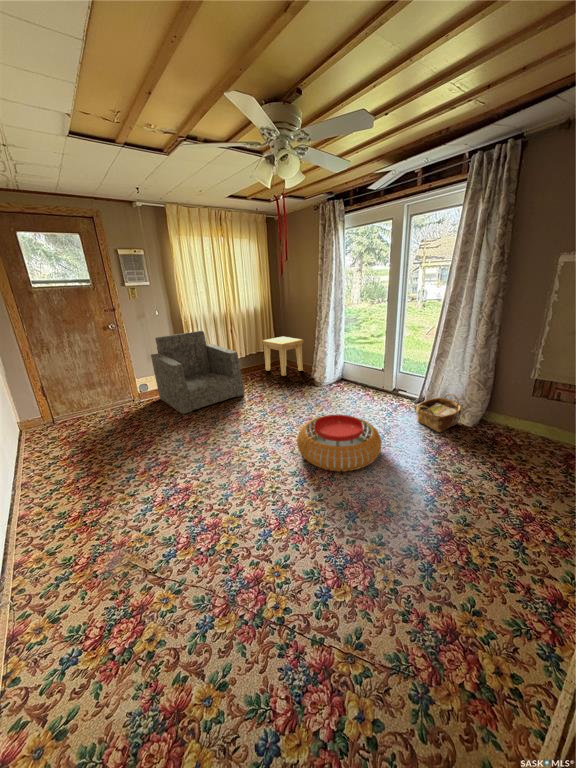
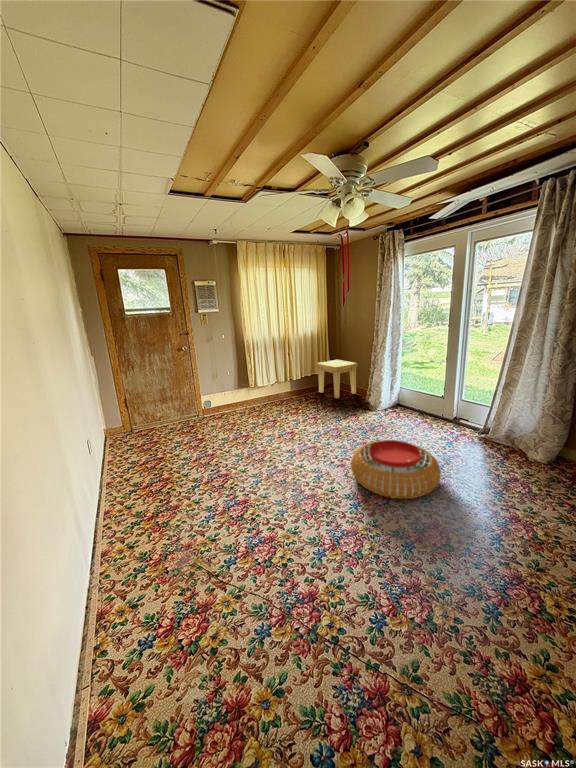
armchair: present [151,331,244,414] -> none [215,353,298,431]
woven basket: present [416,394,462,432] -> none [480,425,534,466]

